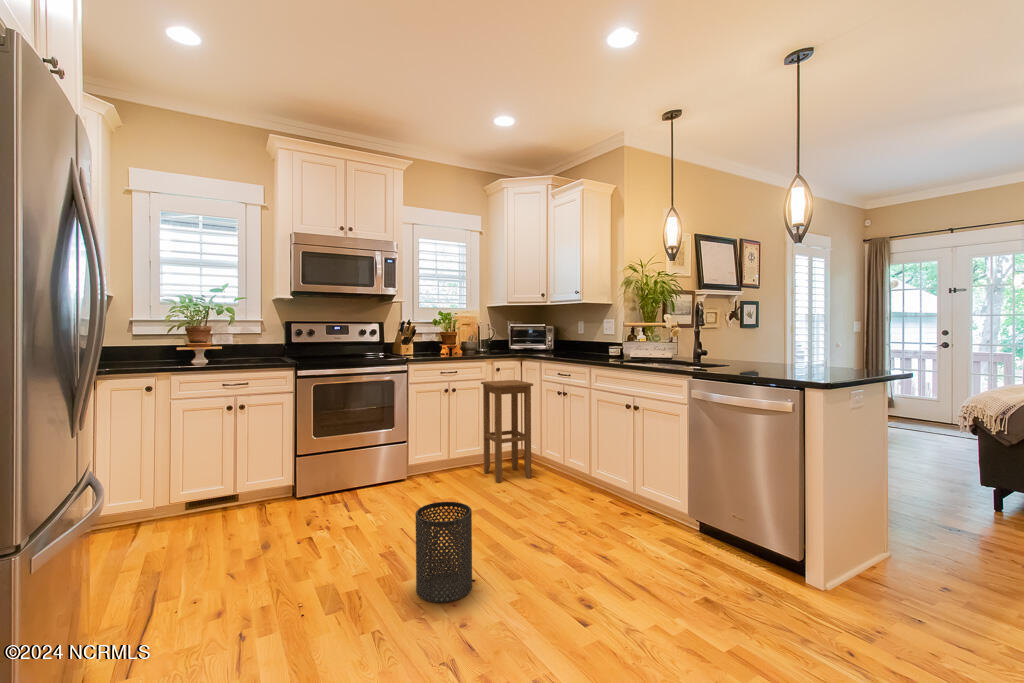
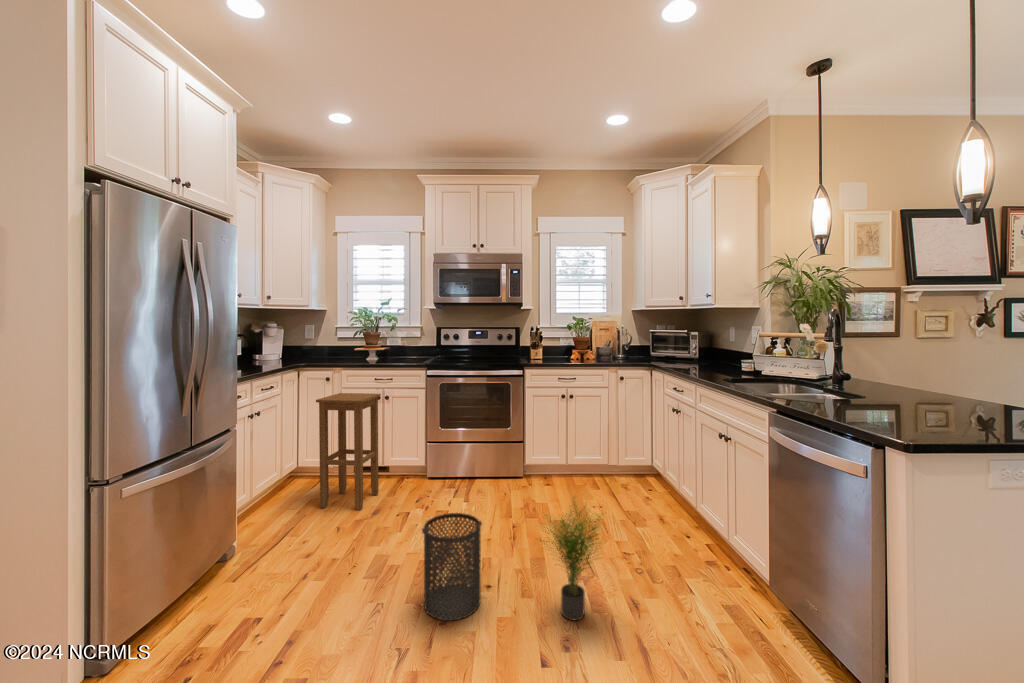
stool: present [481,380,533,483] -> present [316,393,381,510]
potted plant: none [509,464,581,570] -> present [541,502,601,620]

